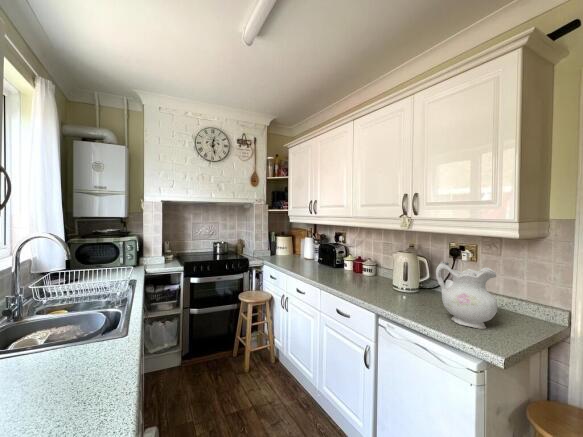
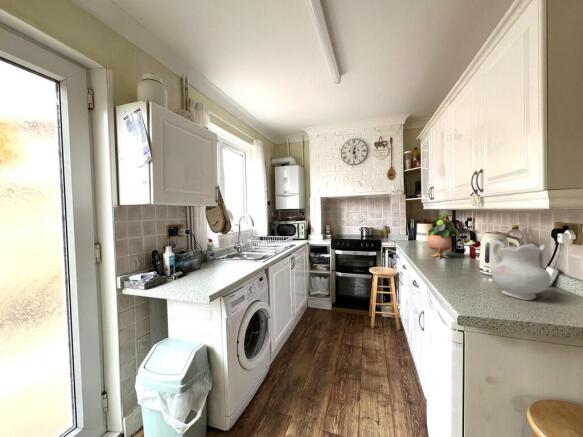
potted plant: none [322,229,352,280] -> present [428,213,459,259]

